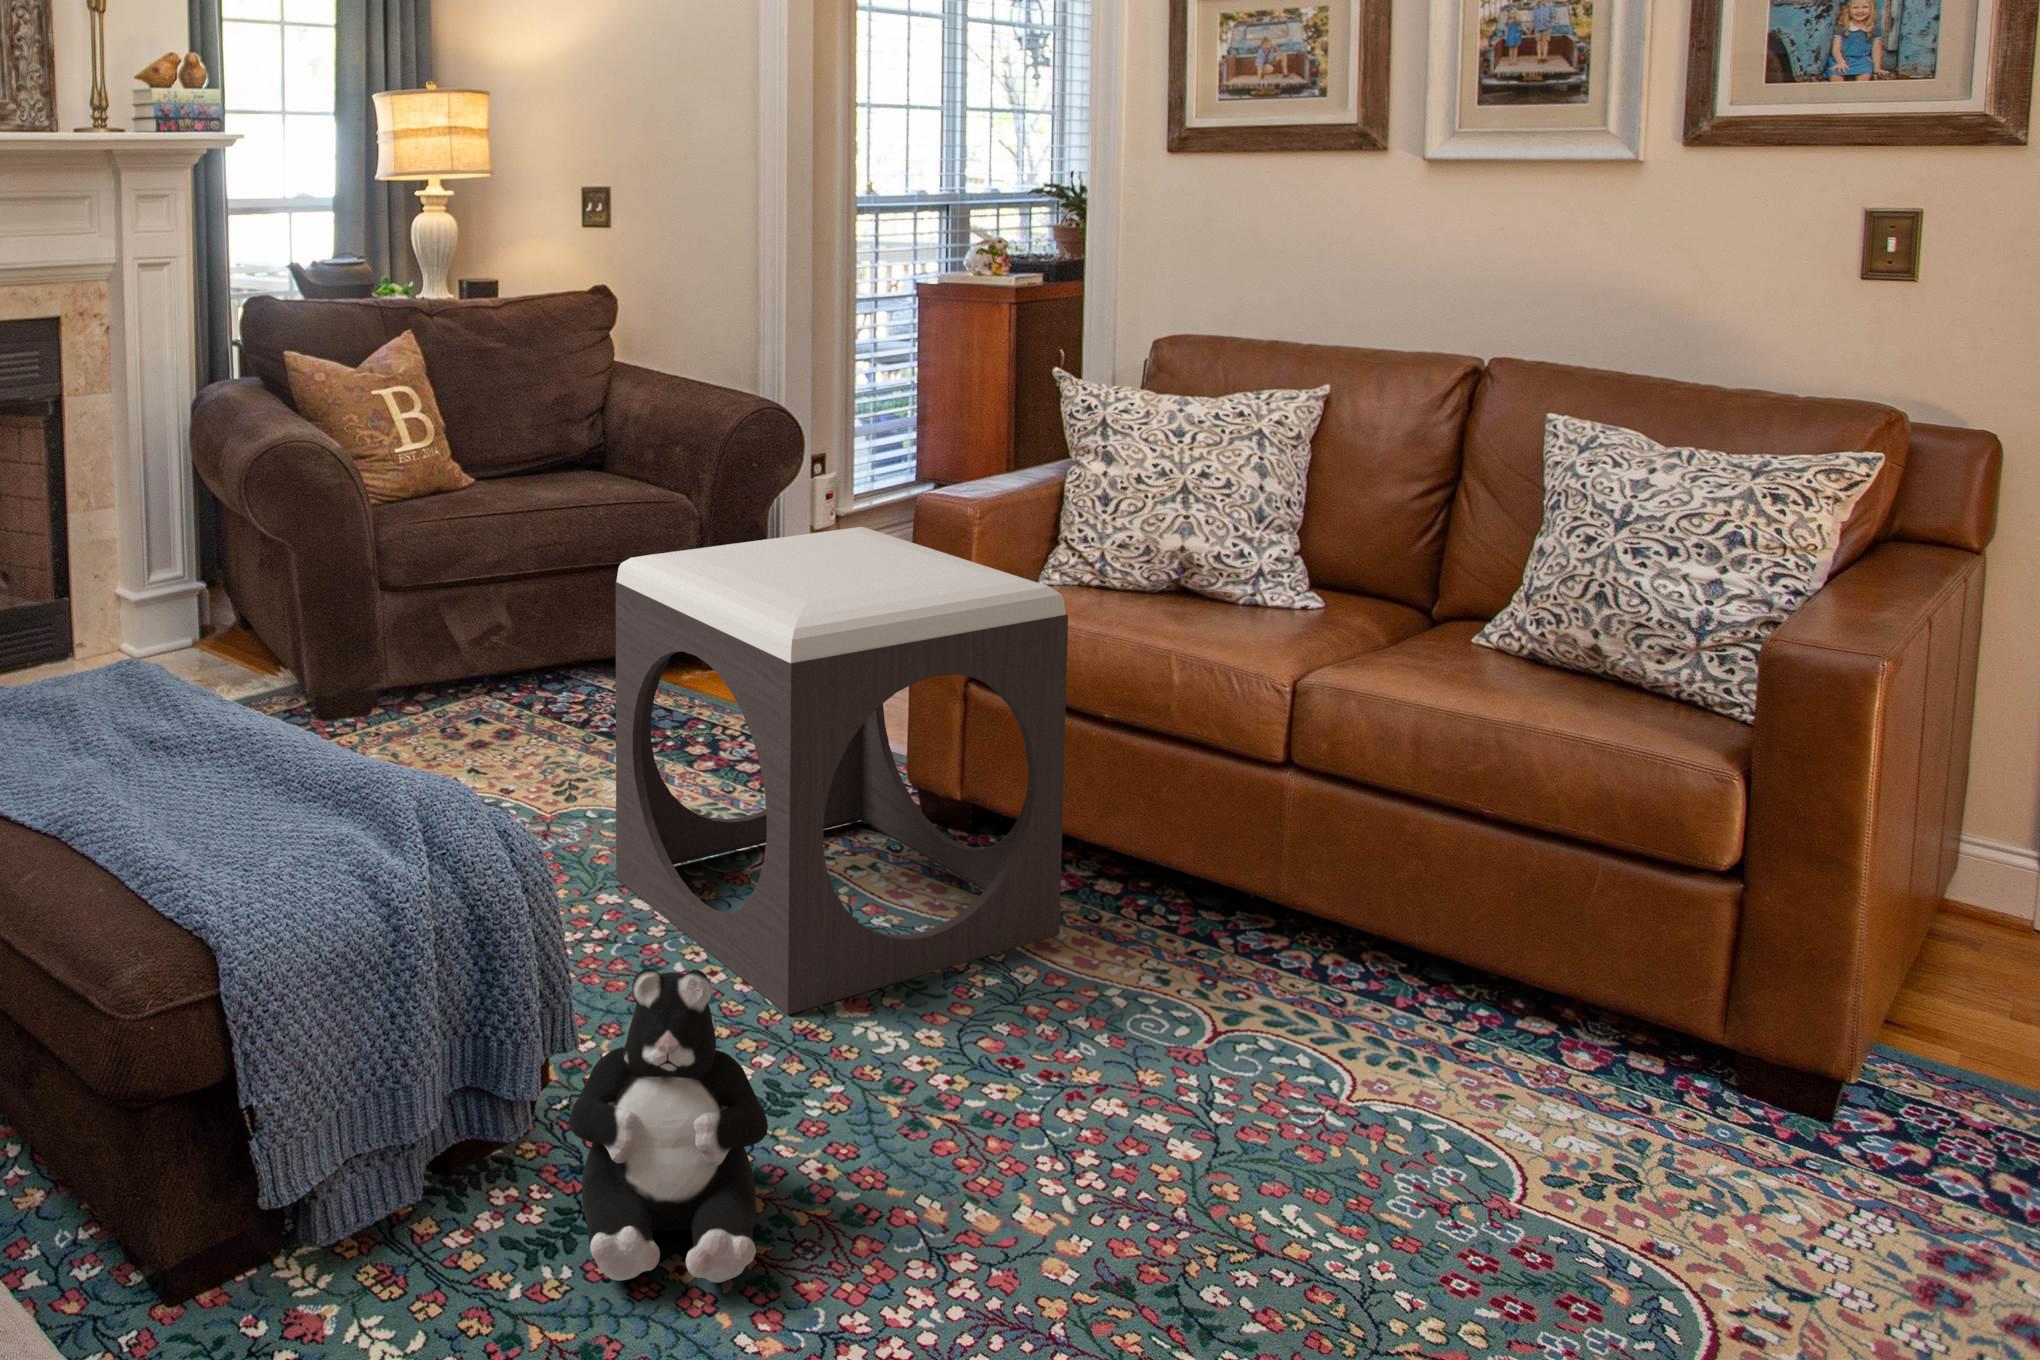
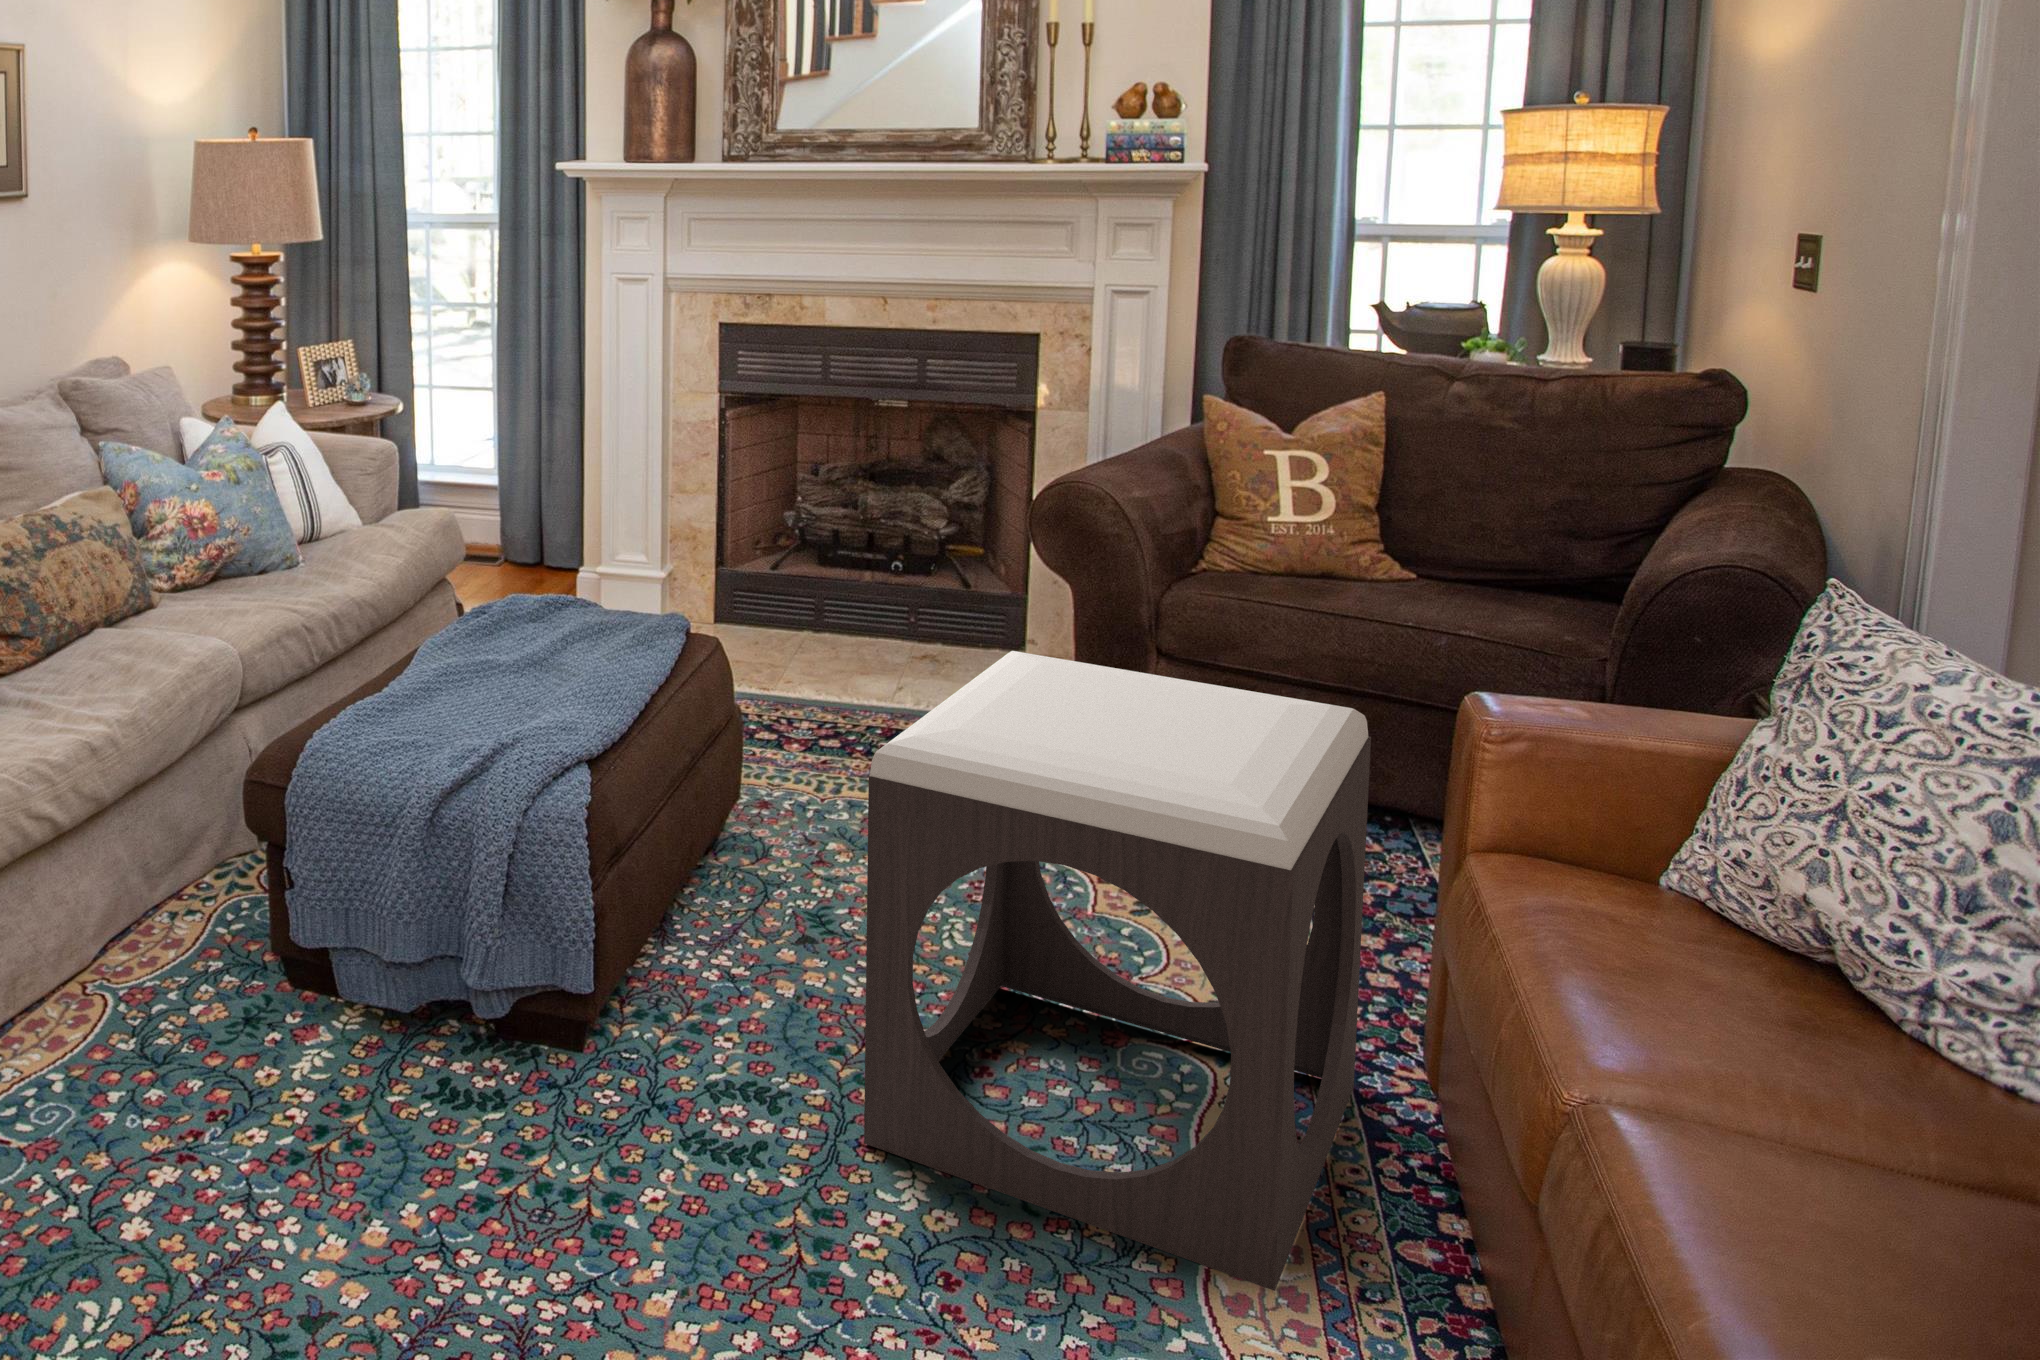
plush toy: present [569,969,768,1283] -> none [383,949,591,1208]

